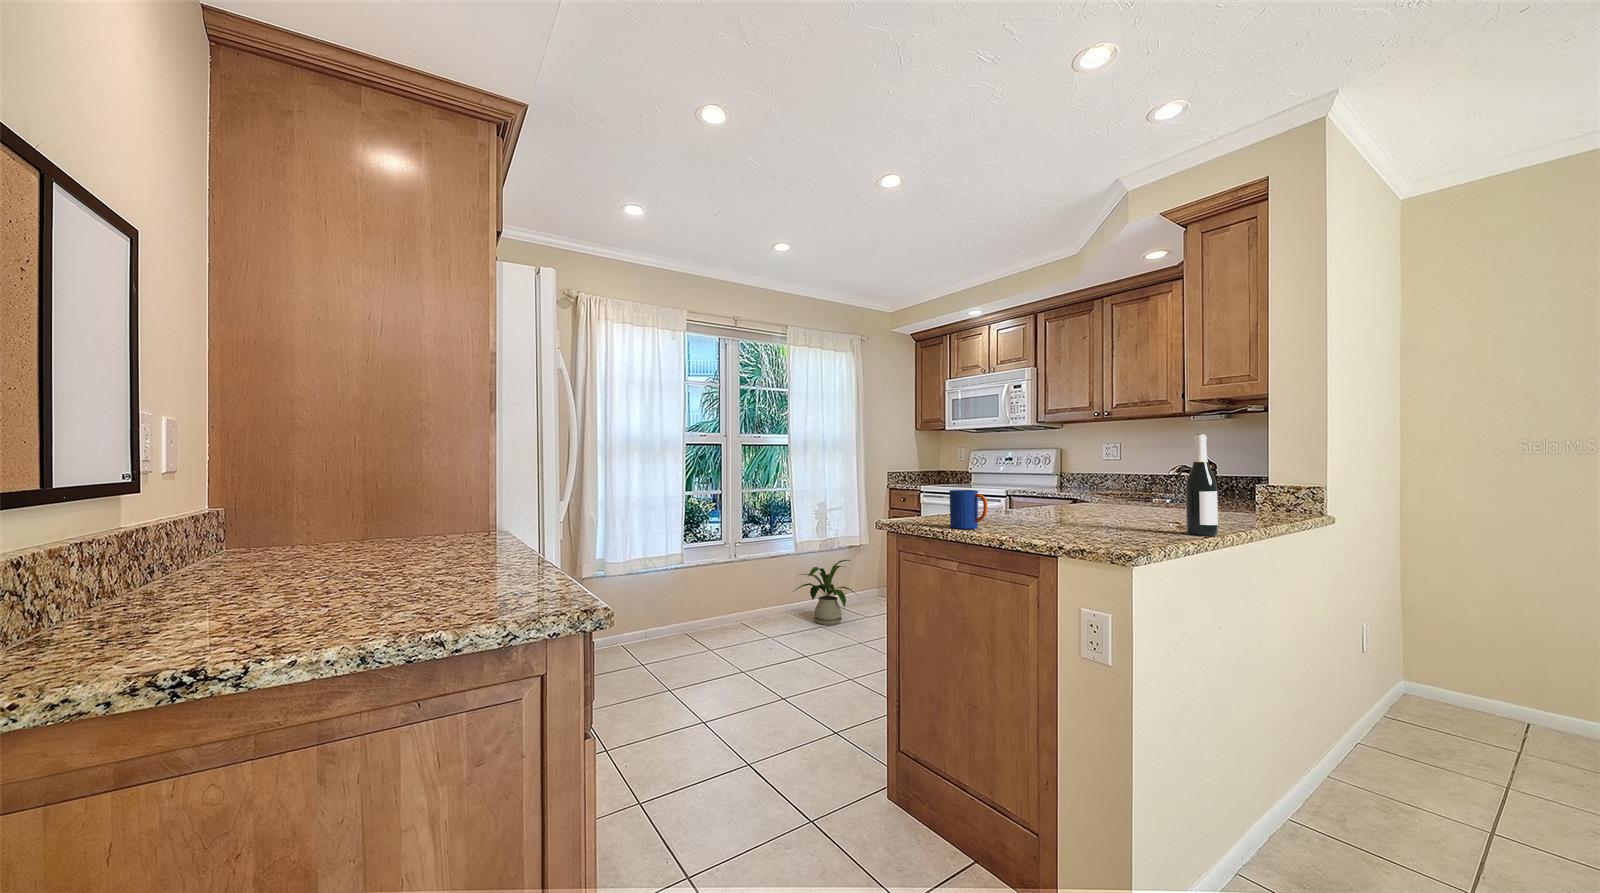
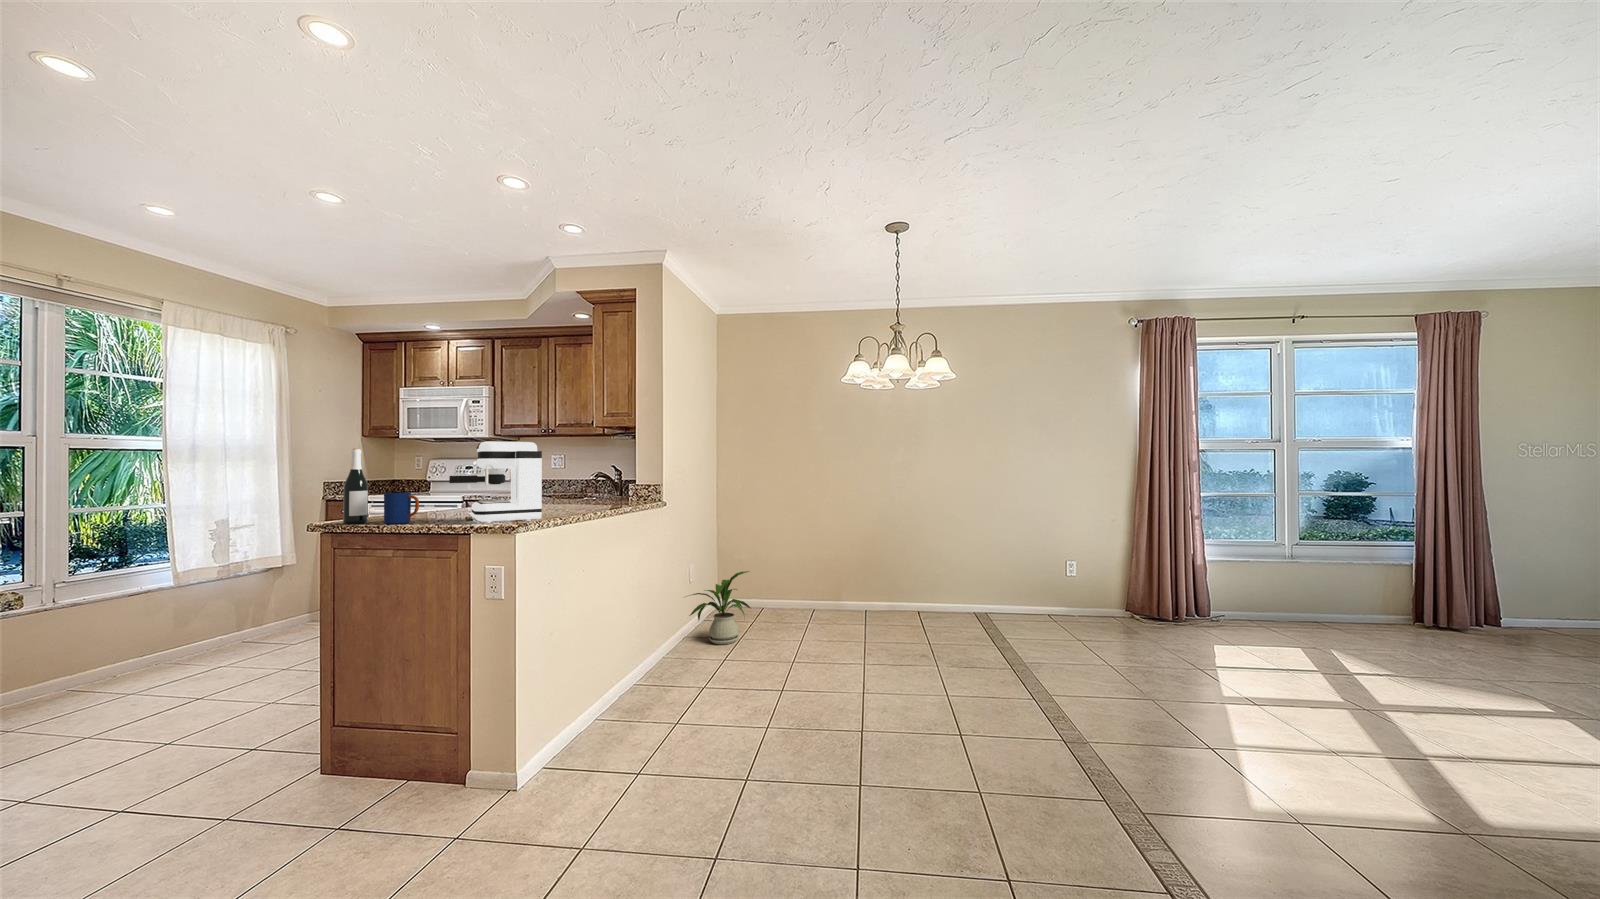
coffee maker: none [1023,421,1162,543] -> present [449,441,542,523]
wine bottle: present [1186,434,1218,536] -> present [343,449,368,524]
house plant: present [794,560,855,625] -> present [689,571,750,644]

